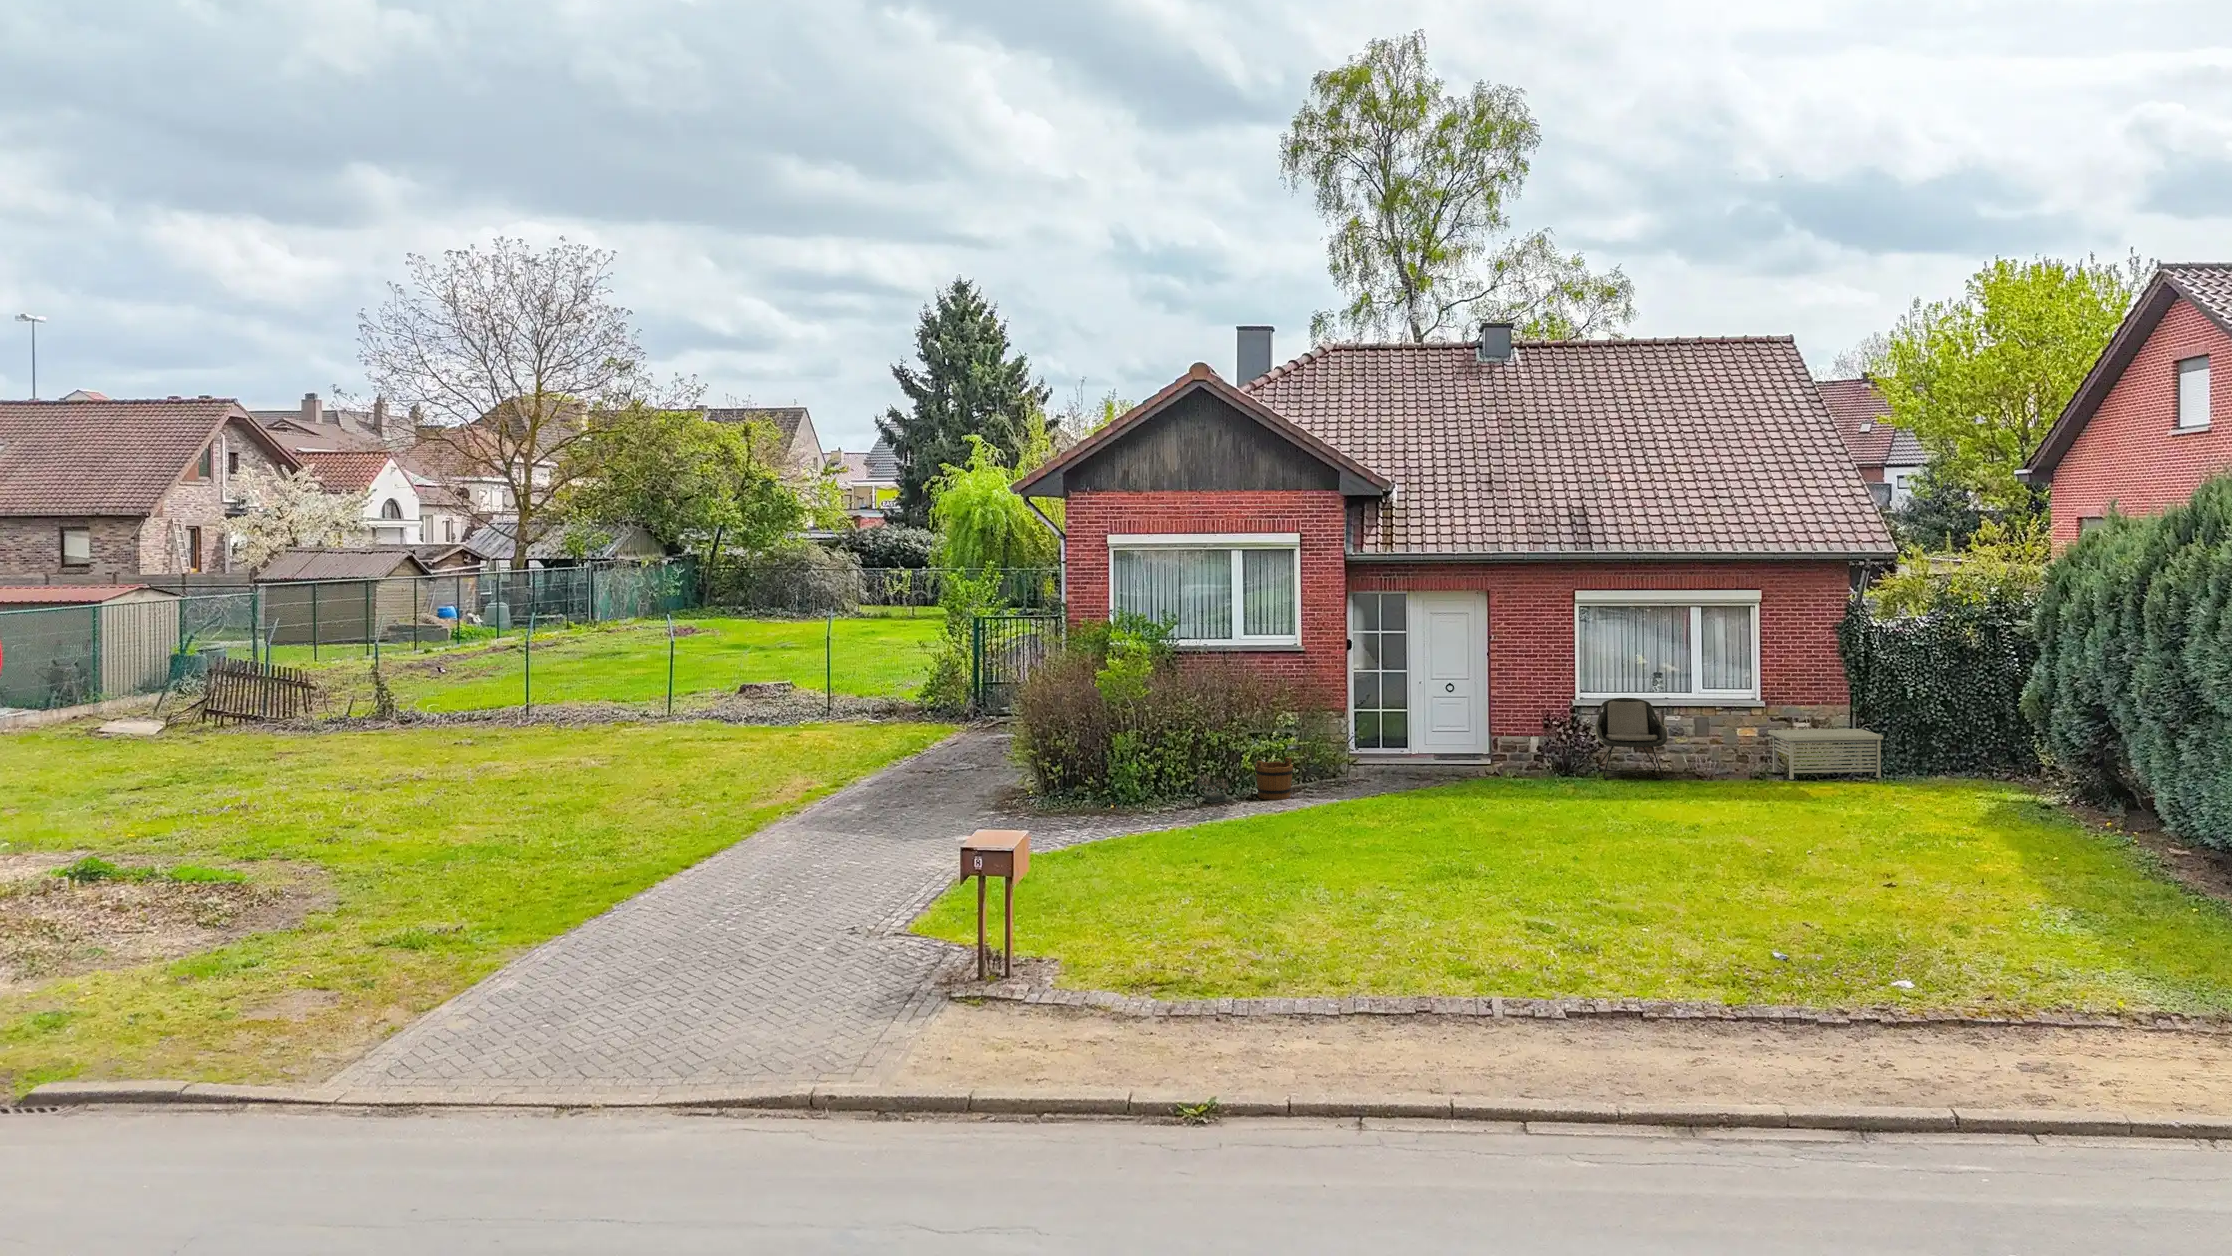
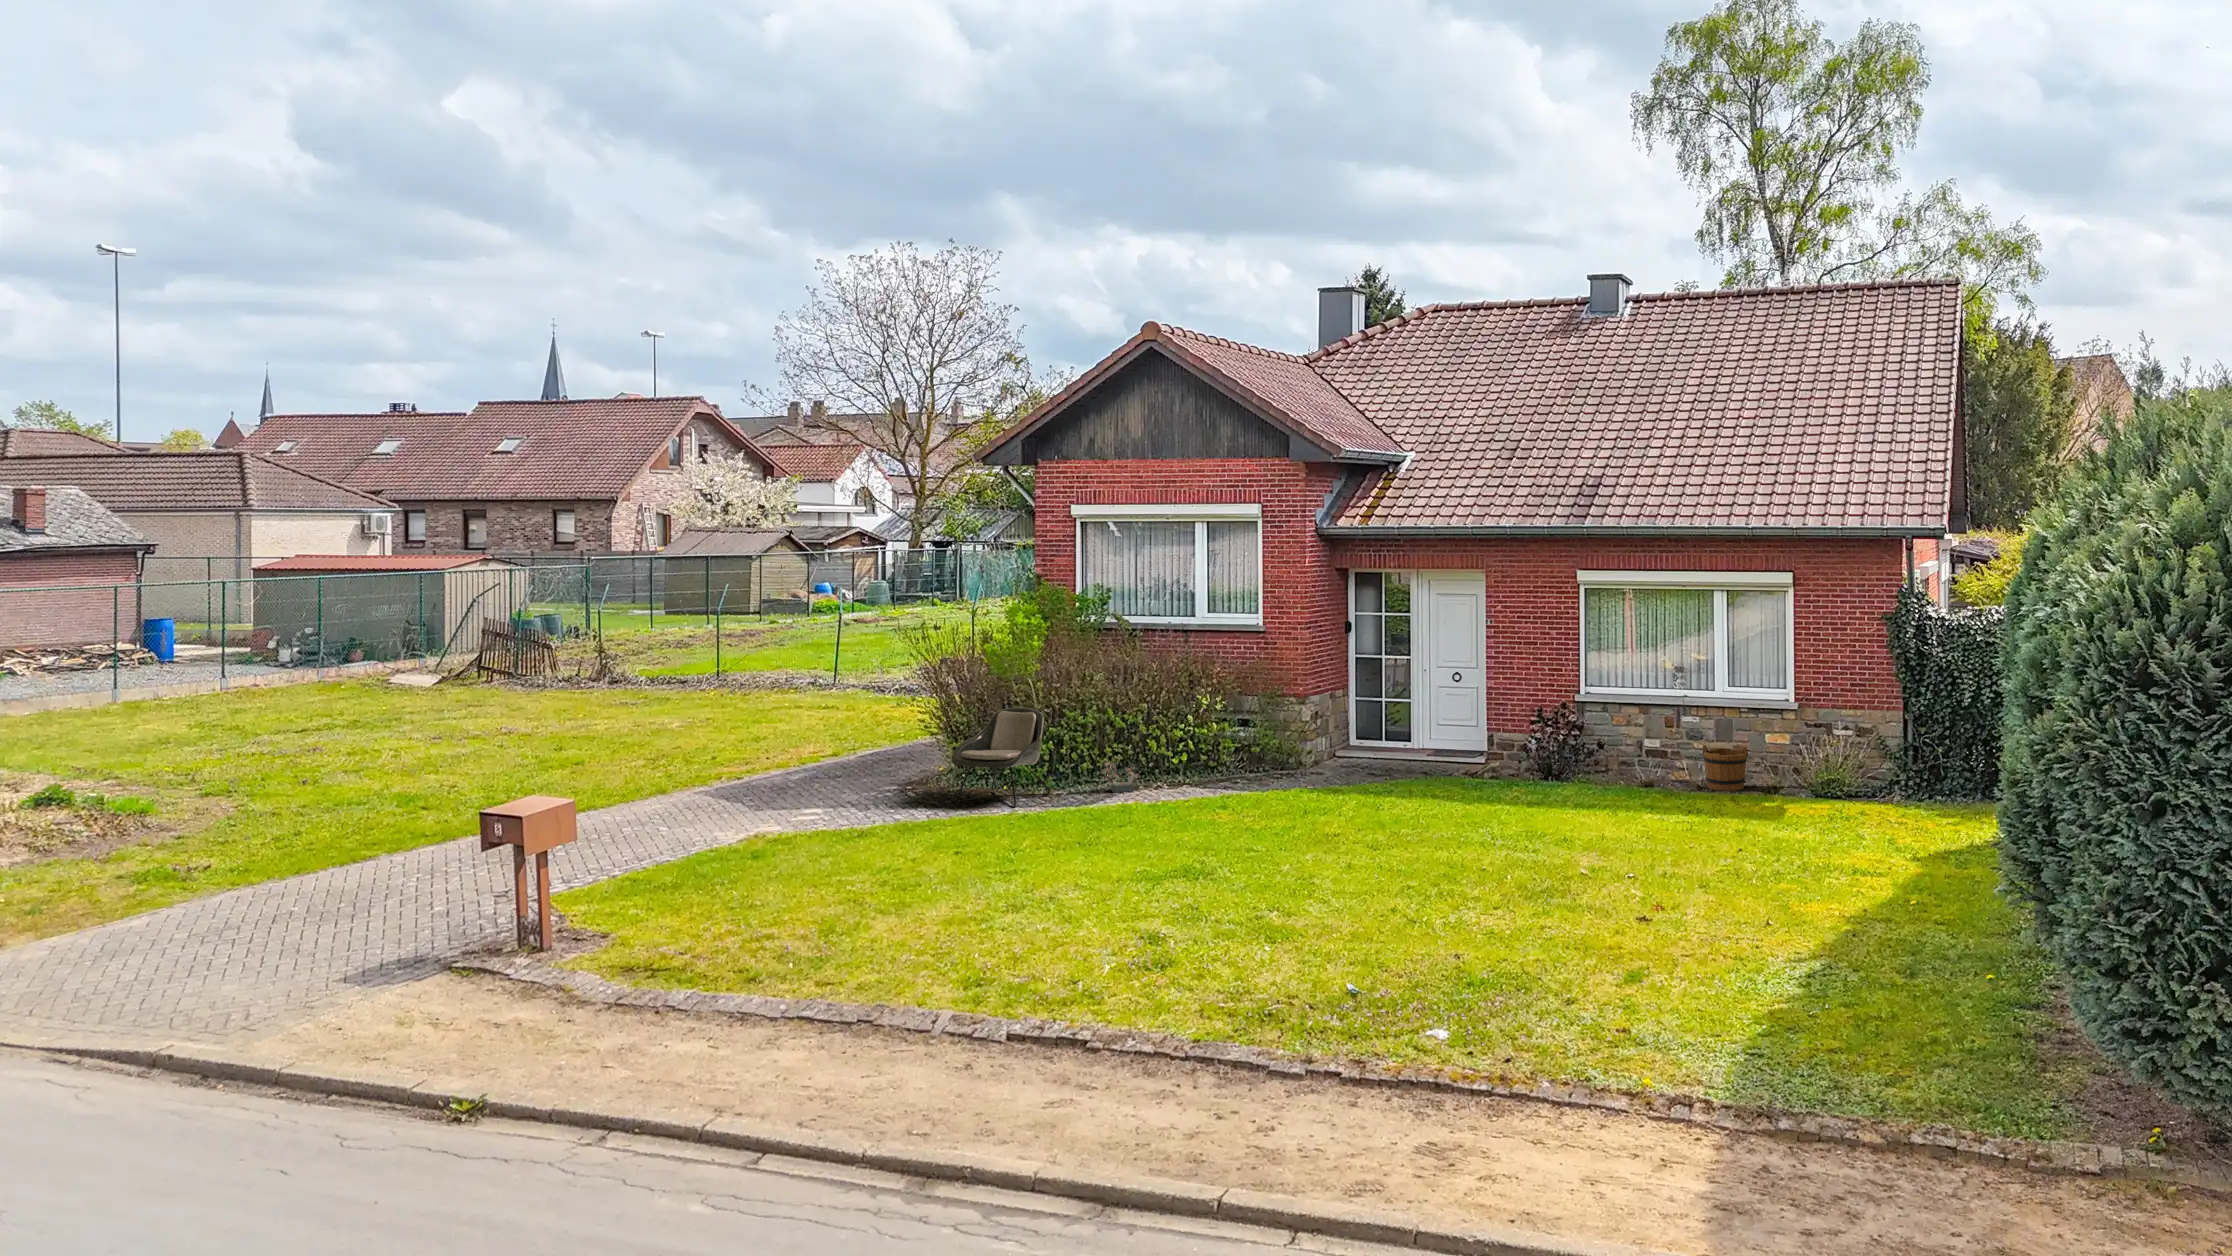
lounge chair: present [1595,698,1667,780] -> present [952,707,1050,807]
storage bench: present [1768,729,1883,779] -> none [1801,738,1934,804]
bucket: present [1254,757,1293,800] -> present [1703,745,1748,791]

